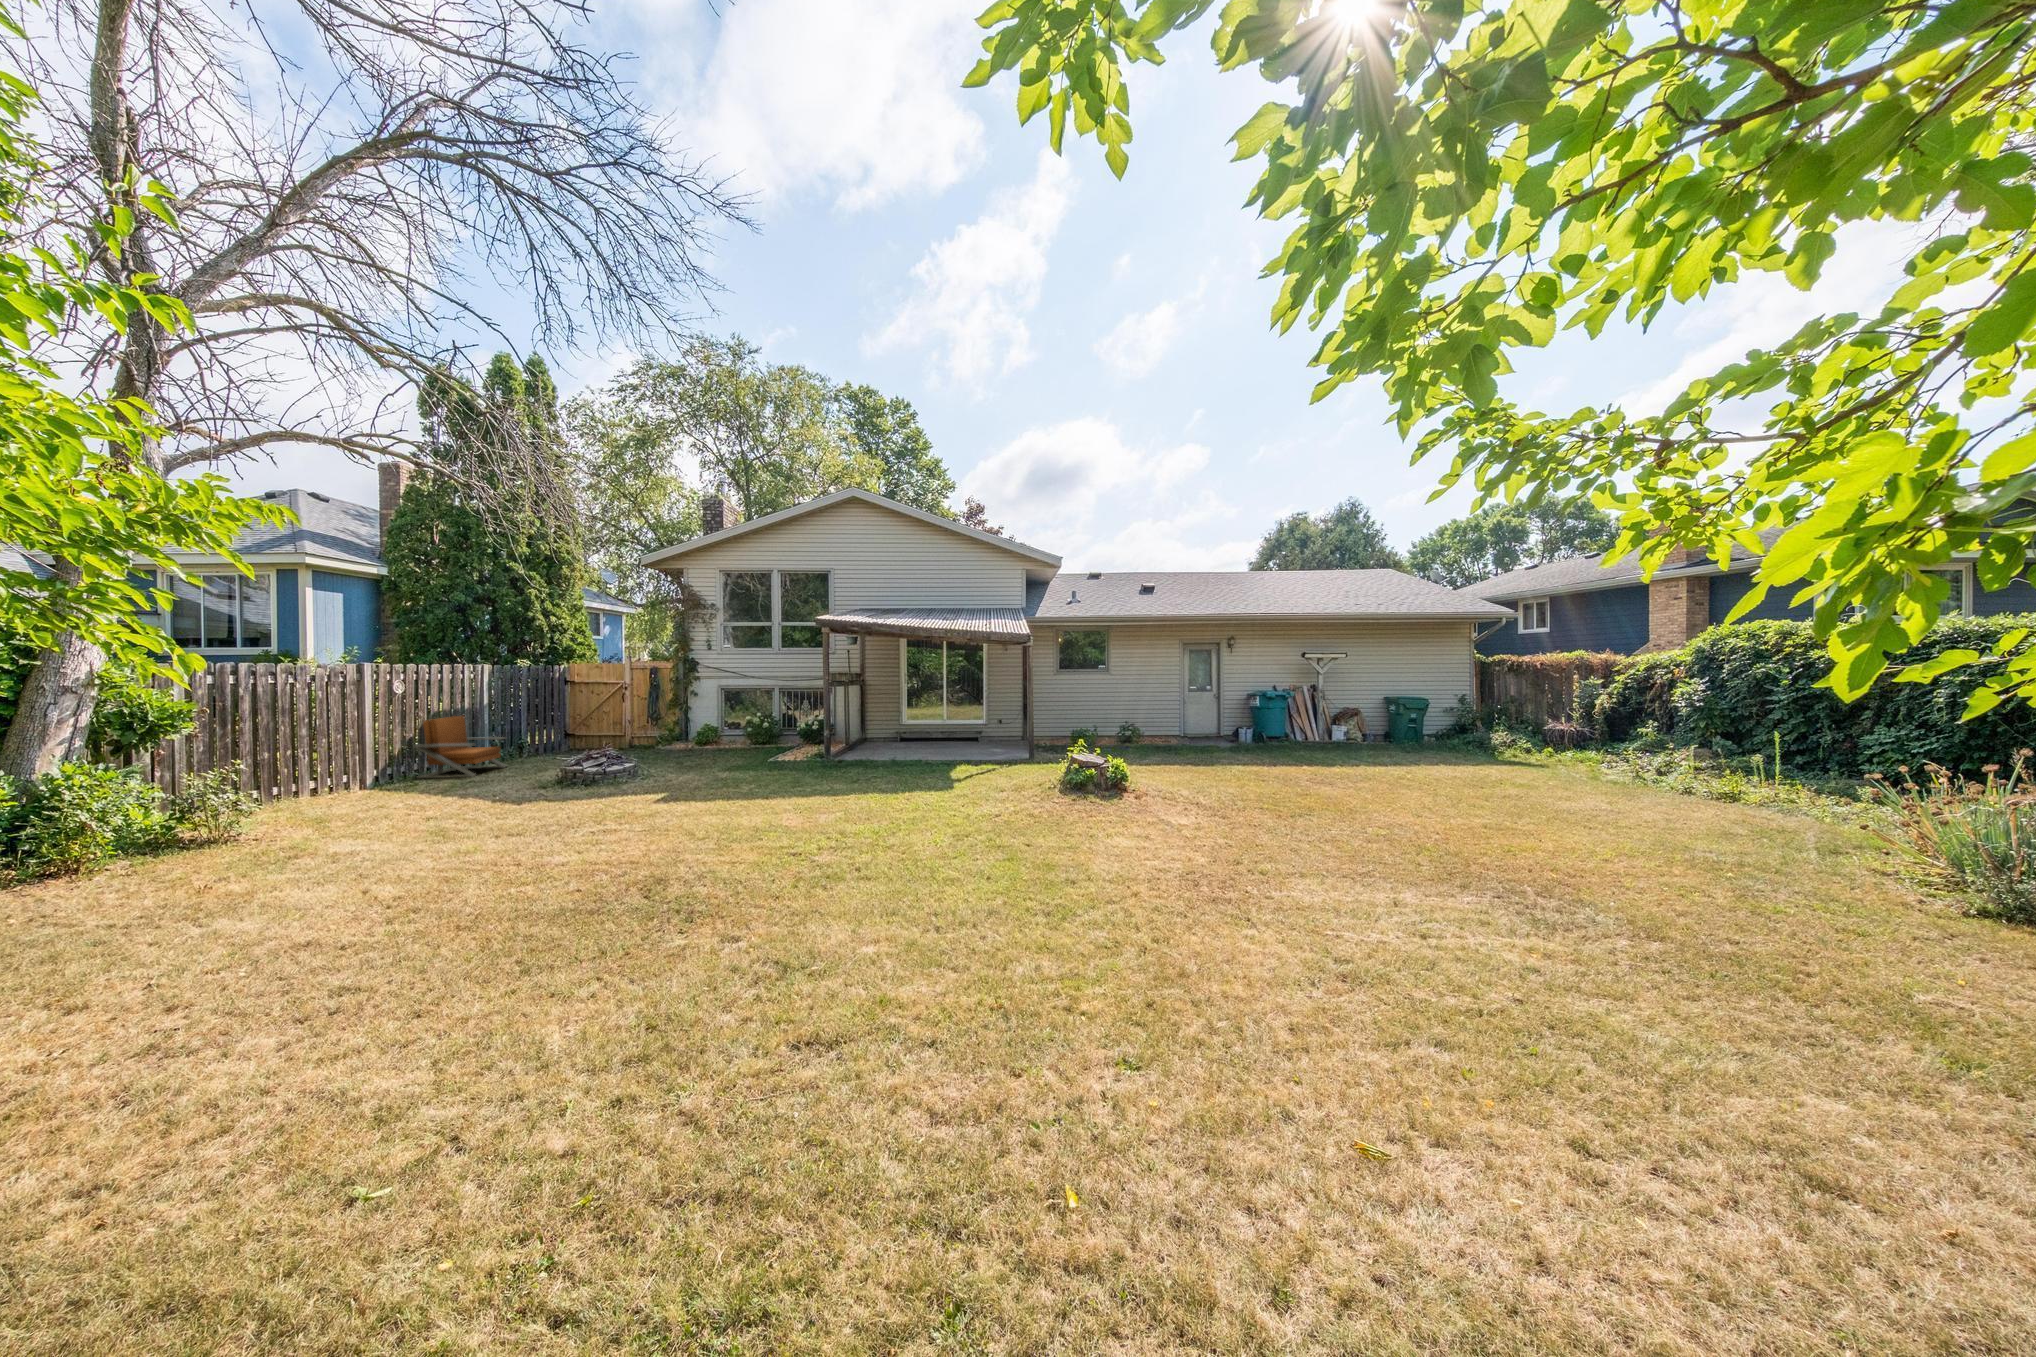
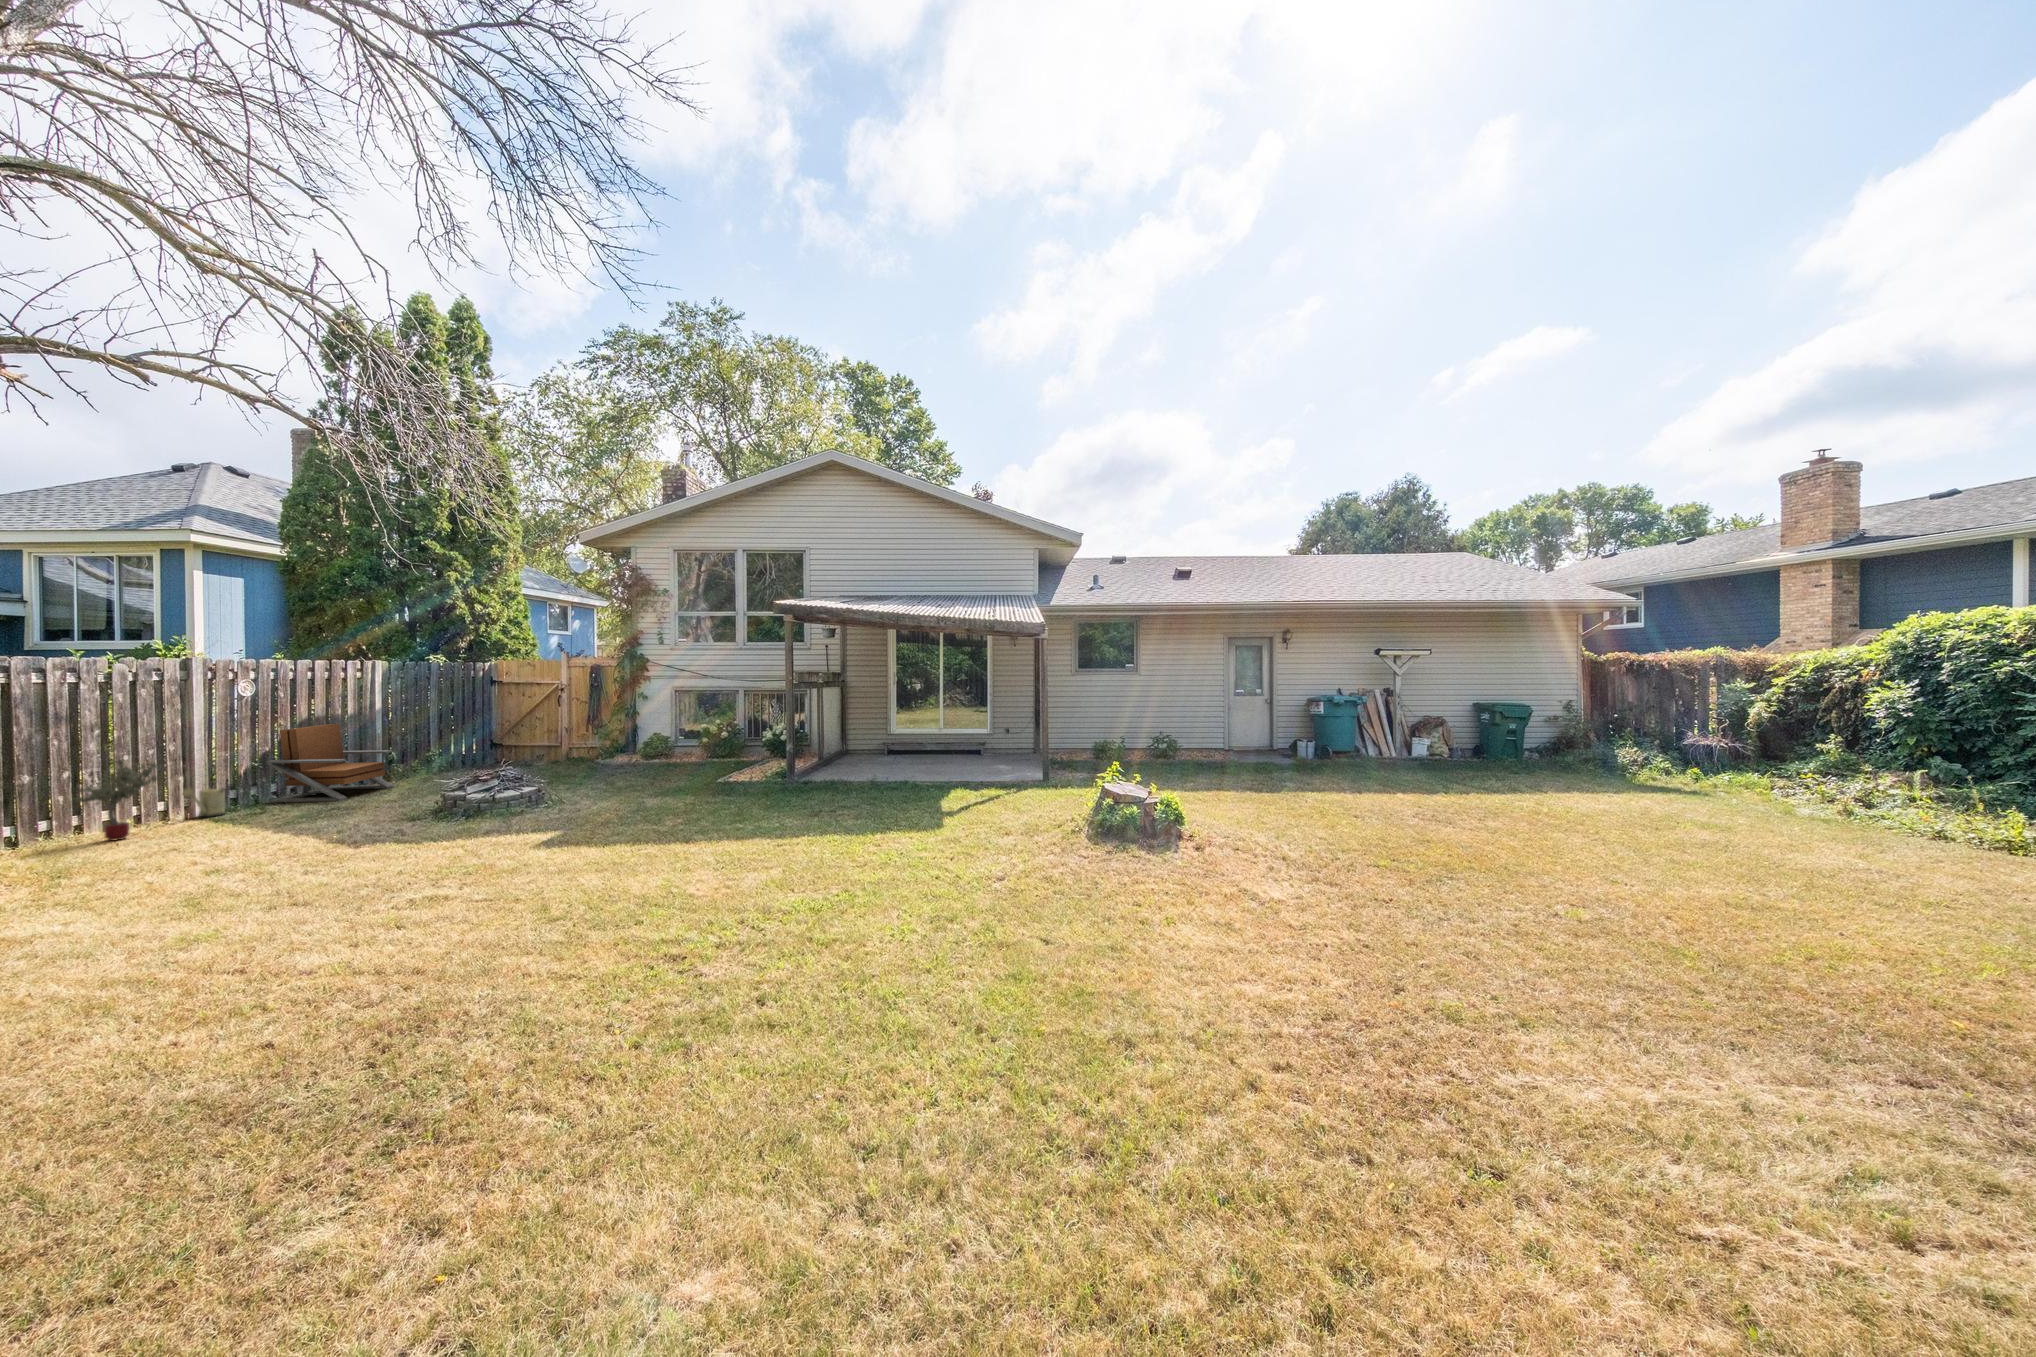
potted tree: none [291,739,350,804] -> present [73,756,158,841]
watering can: none [360,760,389,789] -> present [182,788,225,817]

